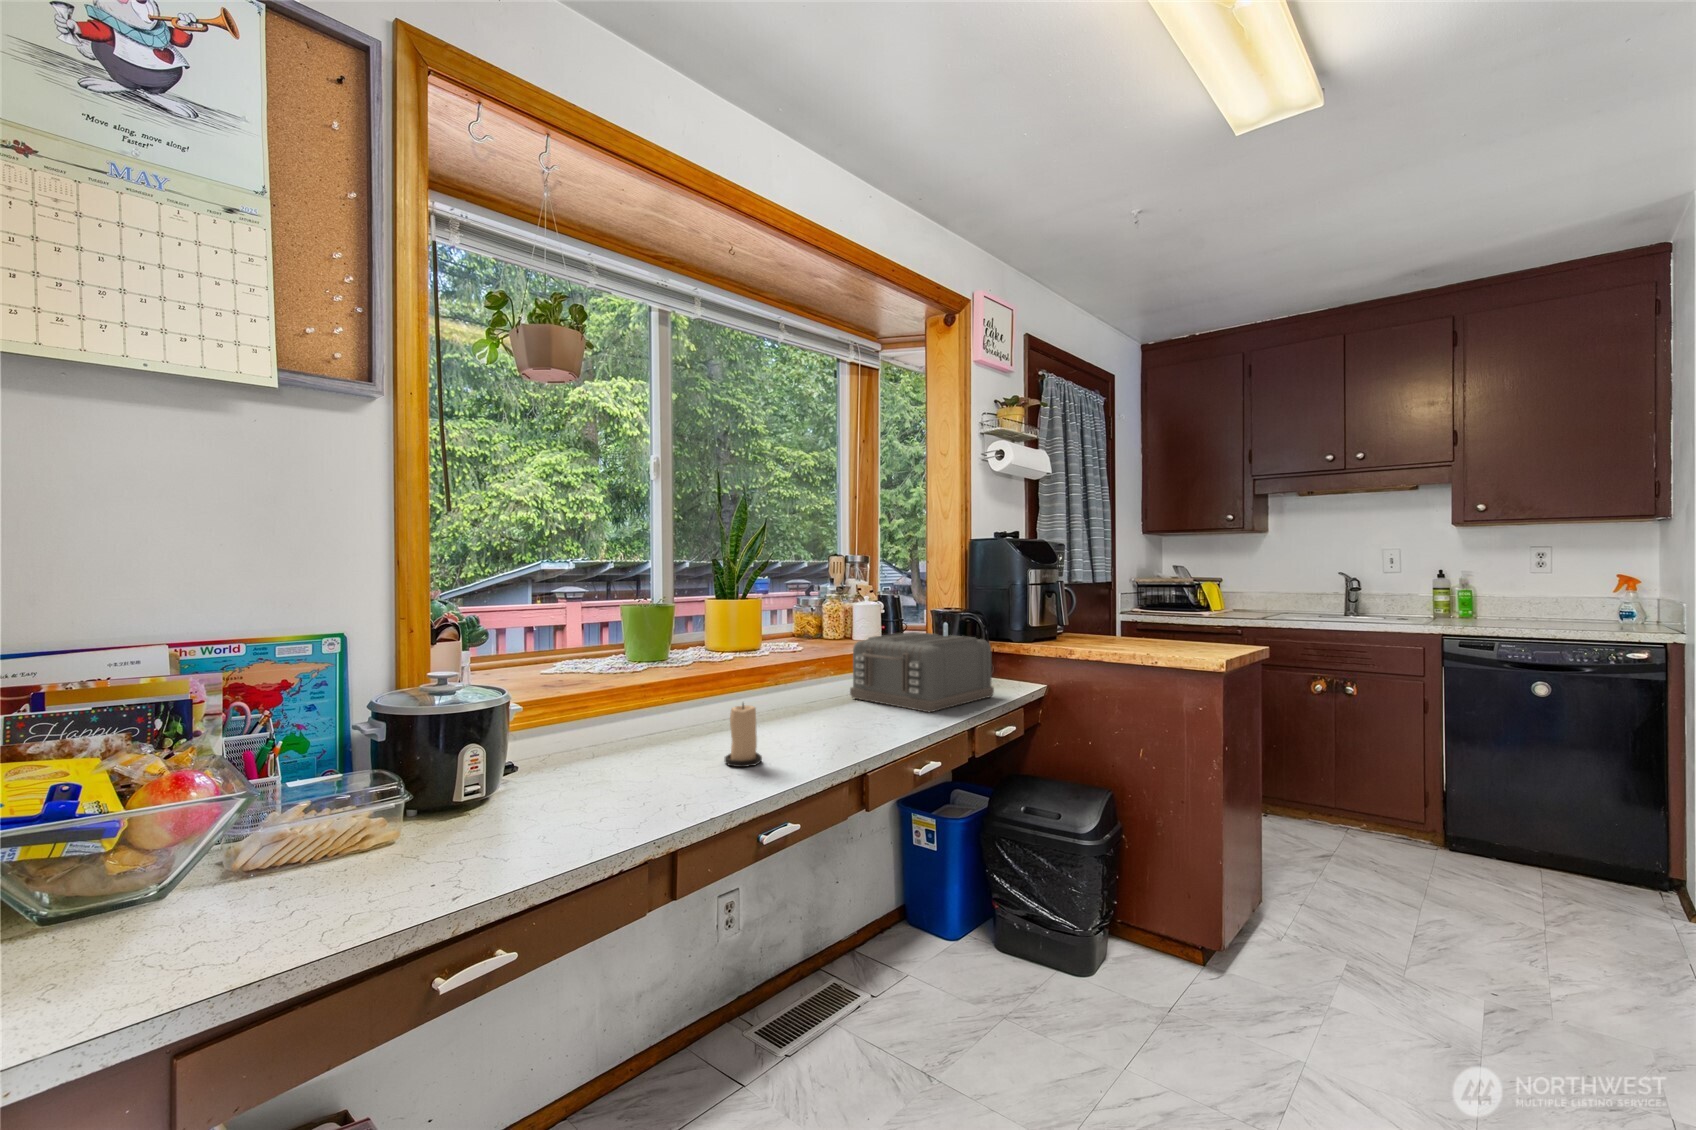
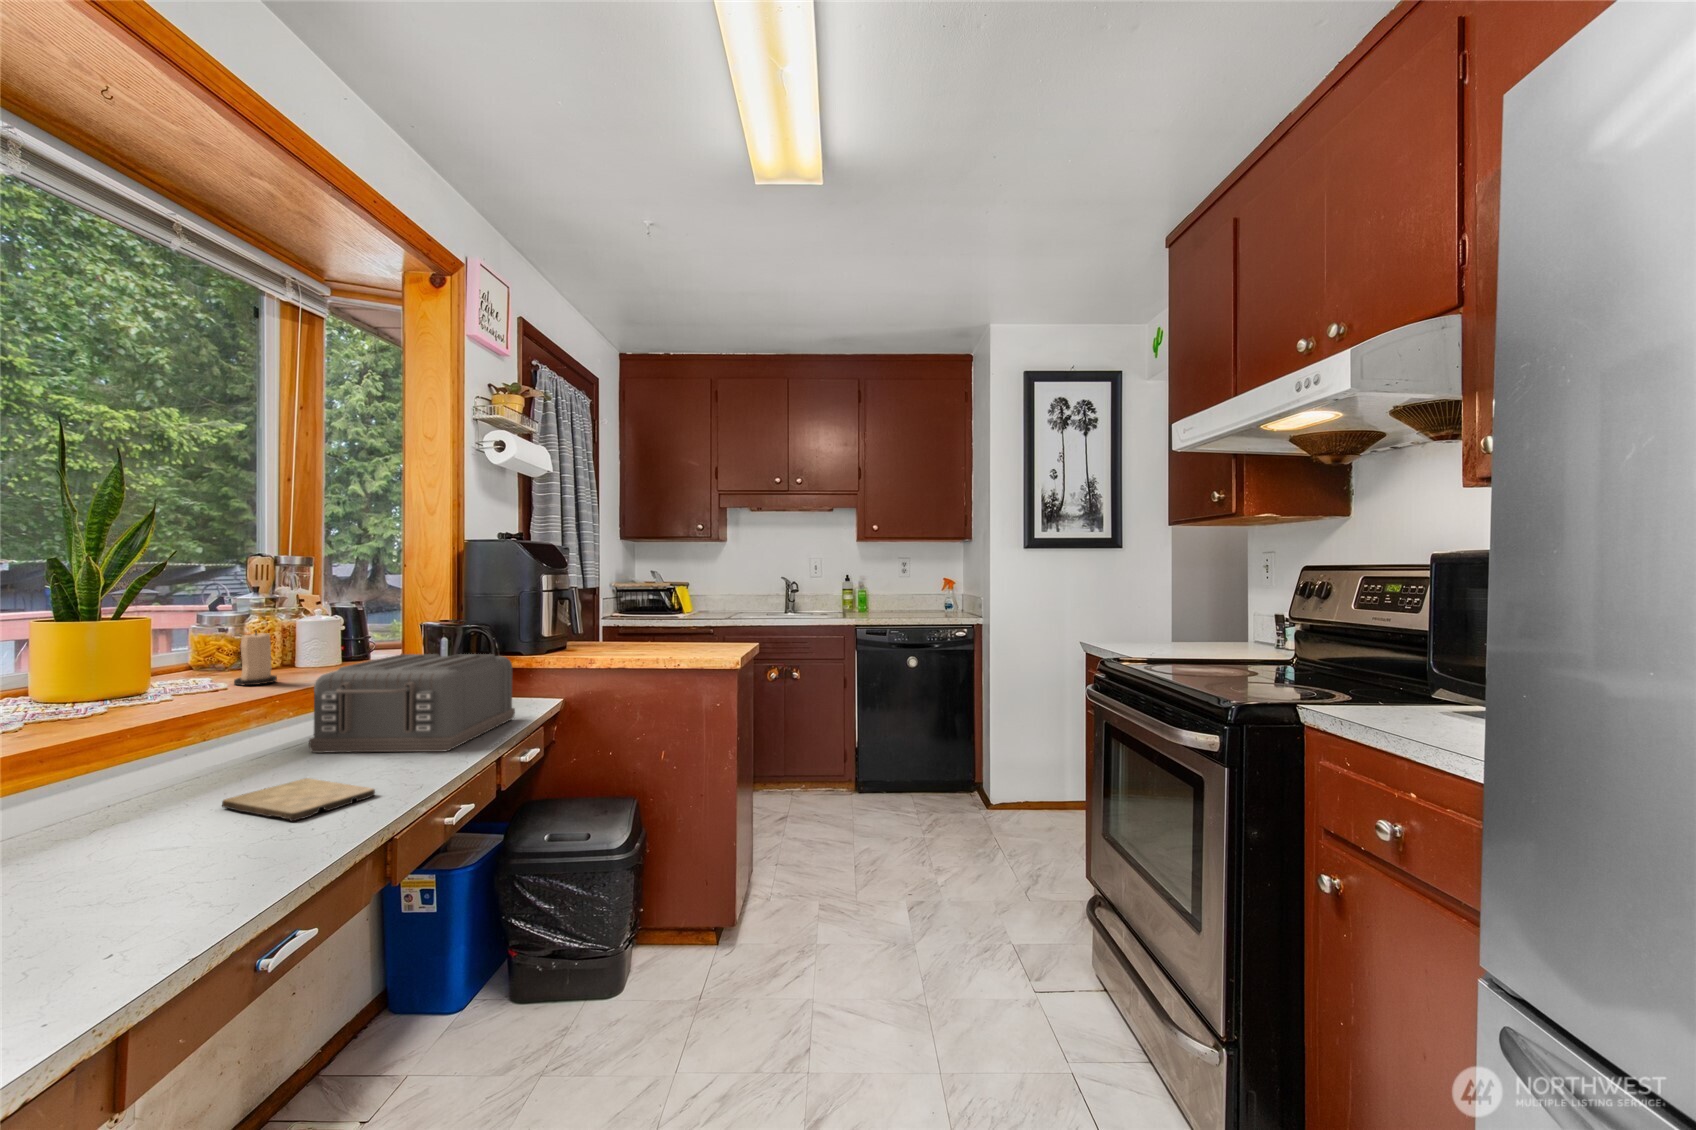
candle: present [725,703,762,767] -> present [234,631,277,685]
cutting board: none [789,713,867,738] -> present [222,778,375,821]

